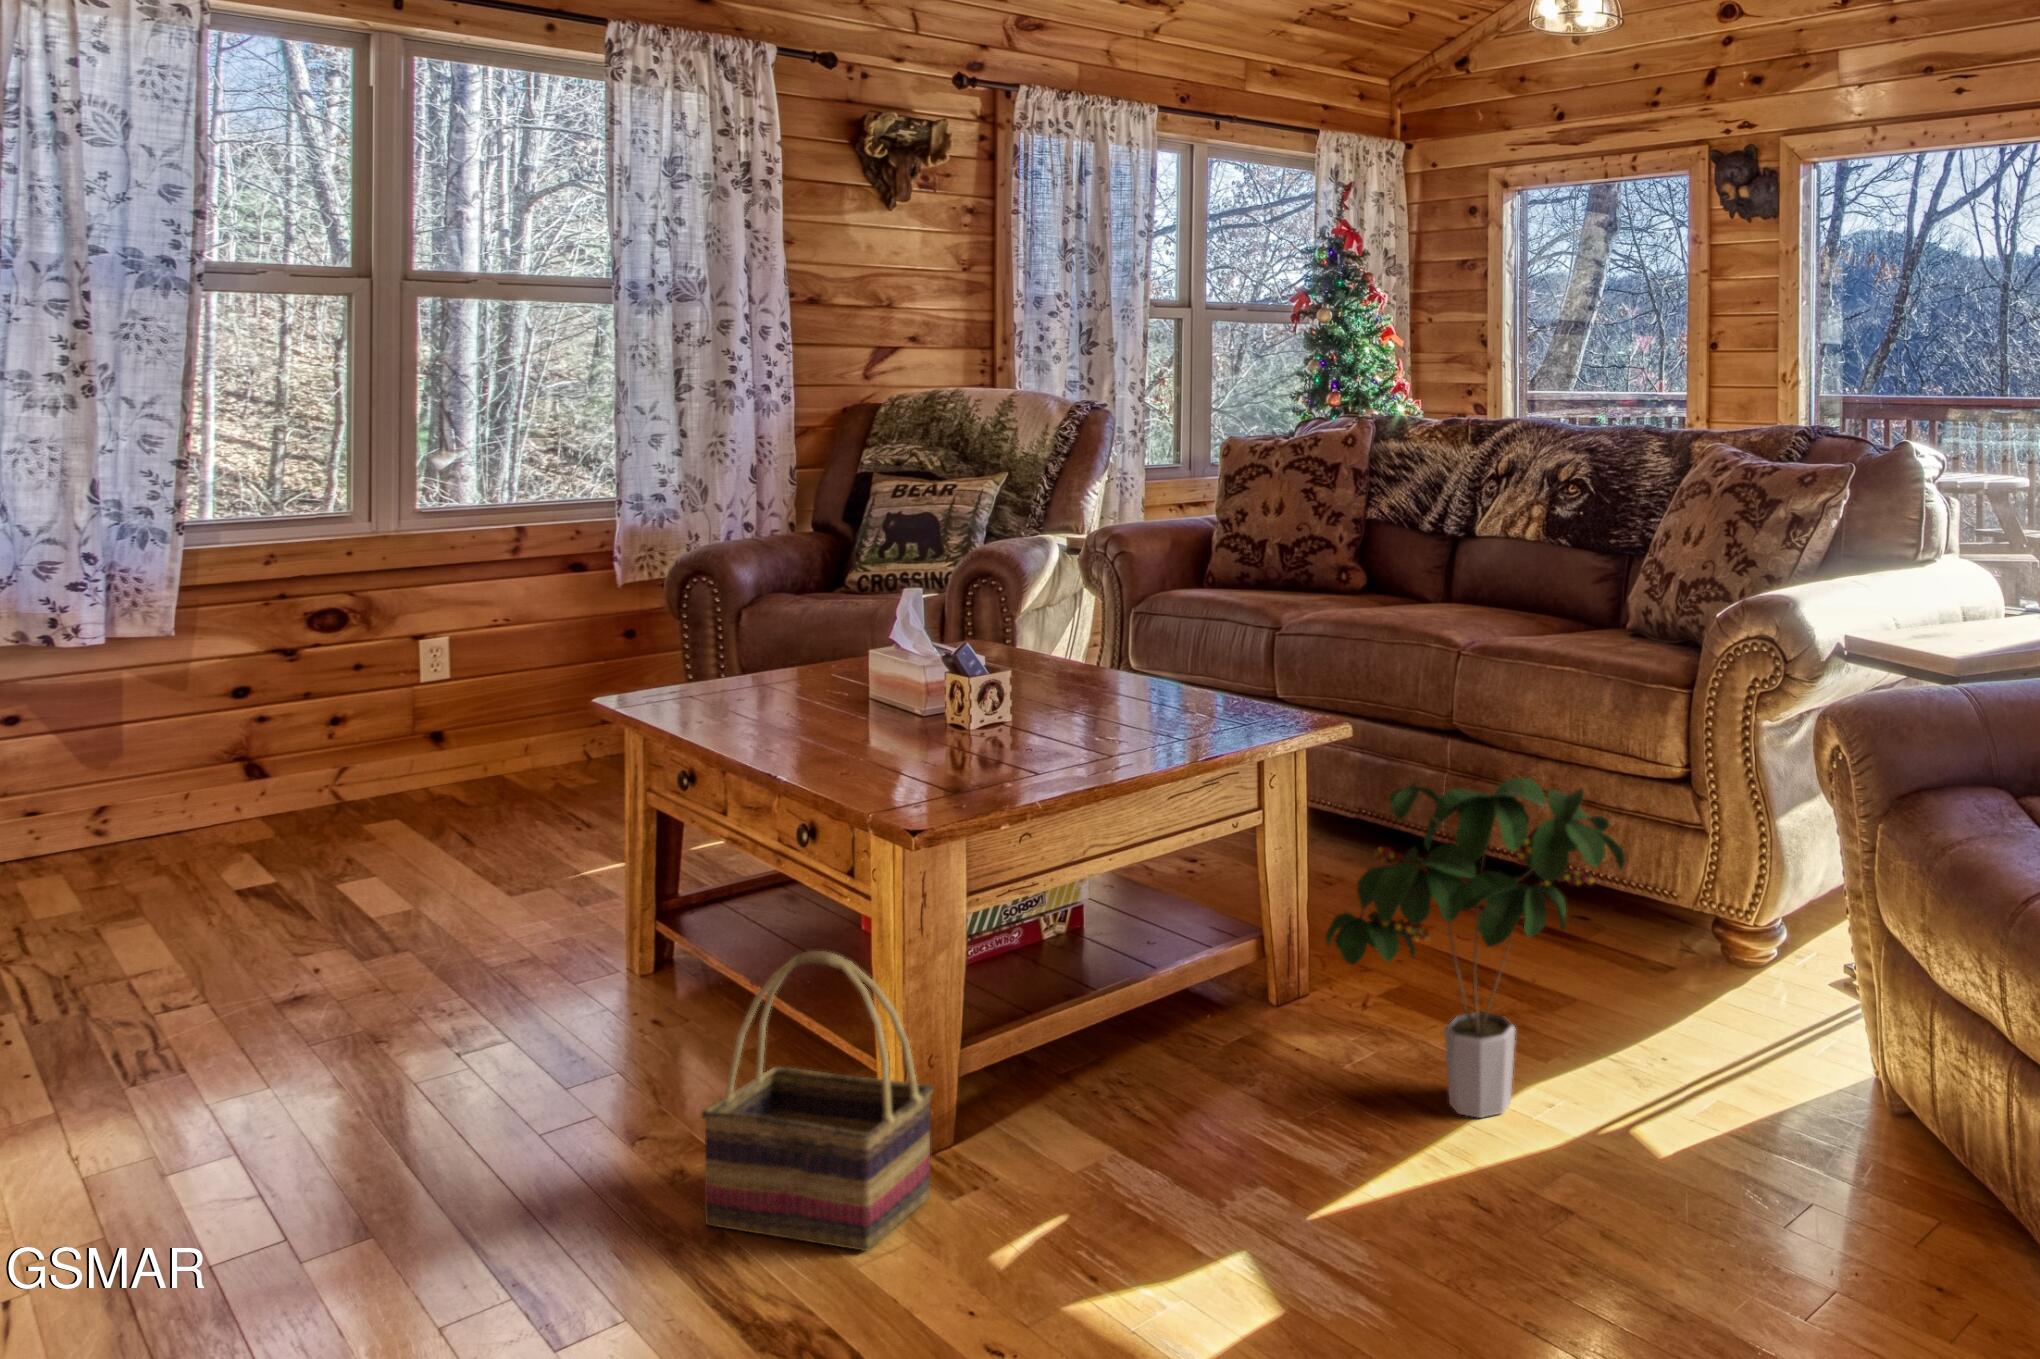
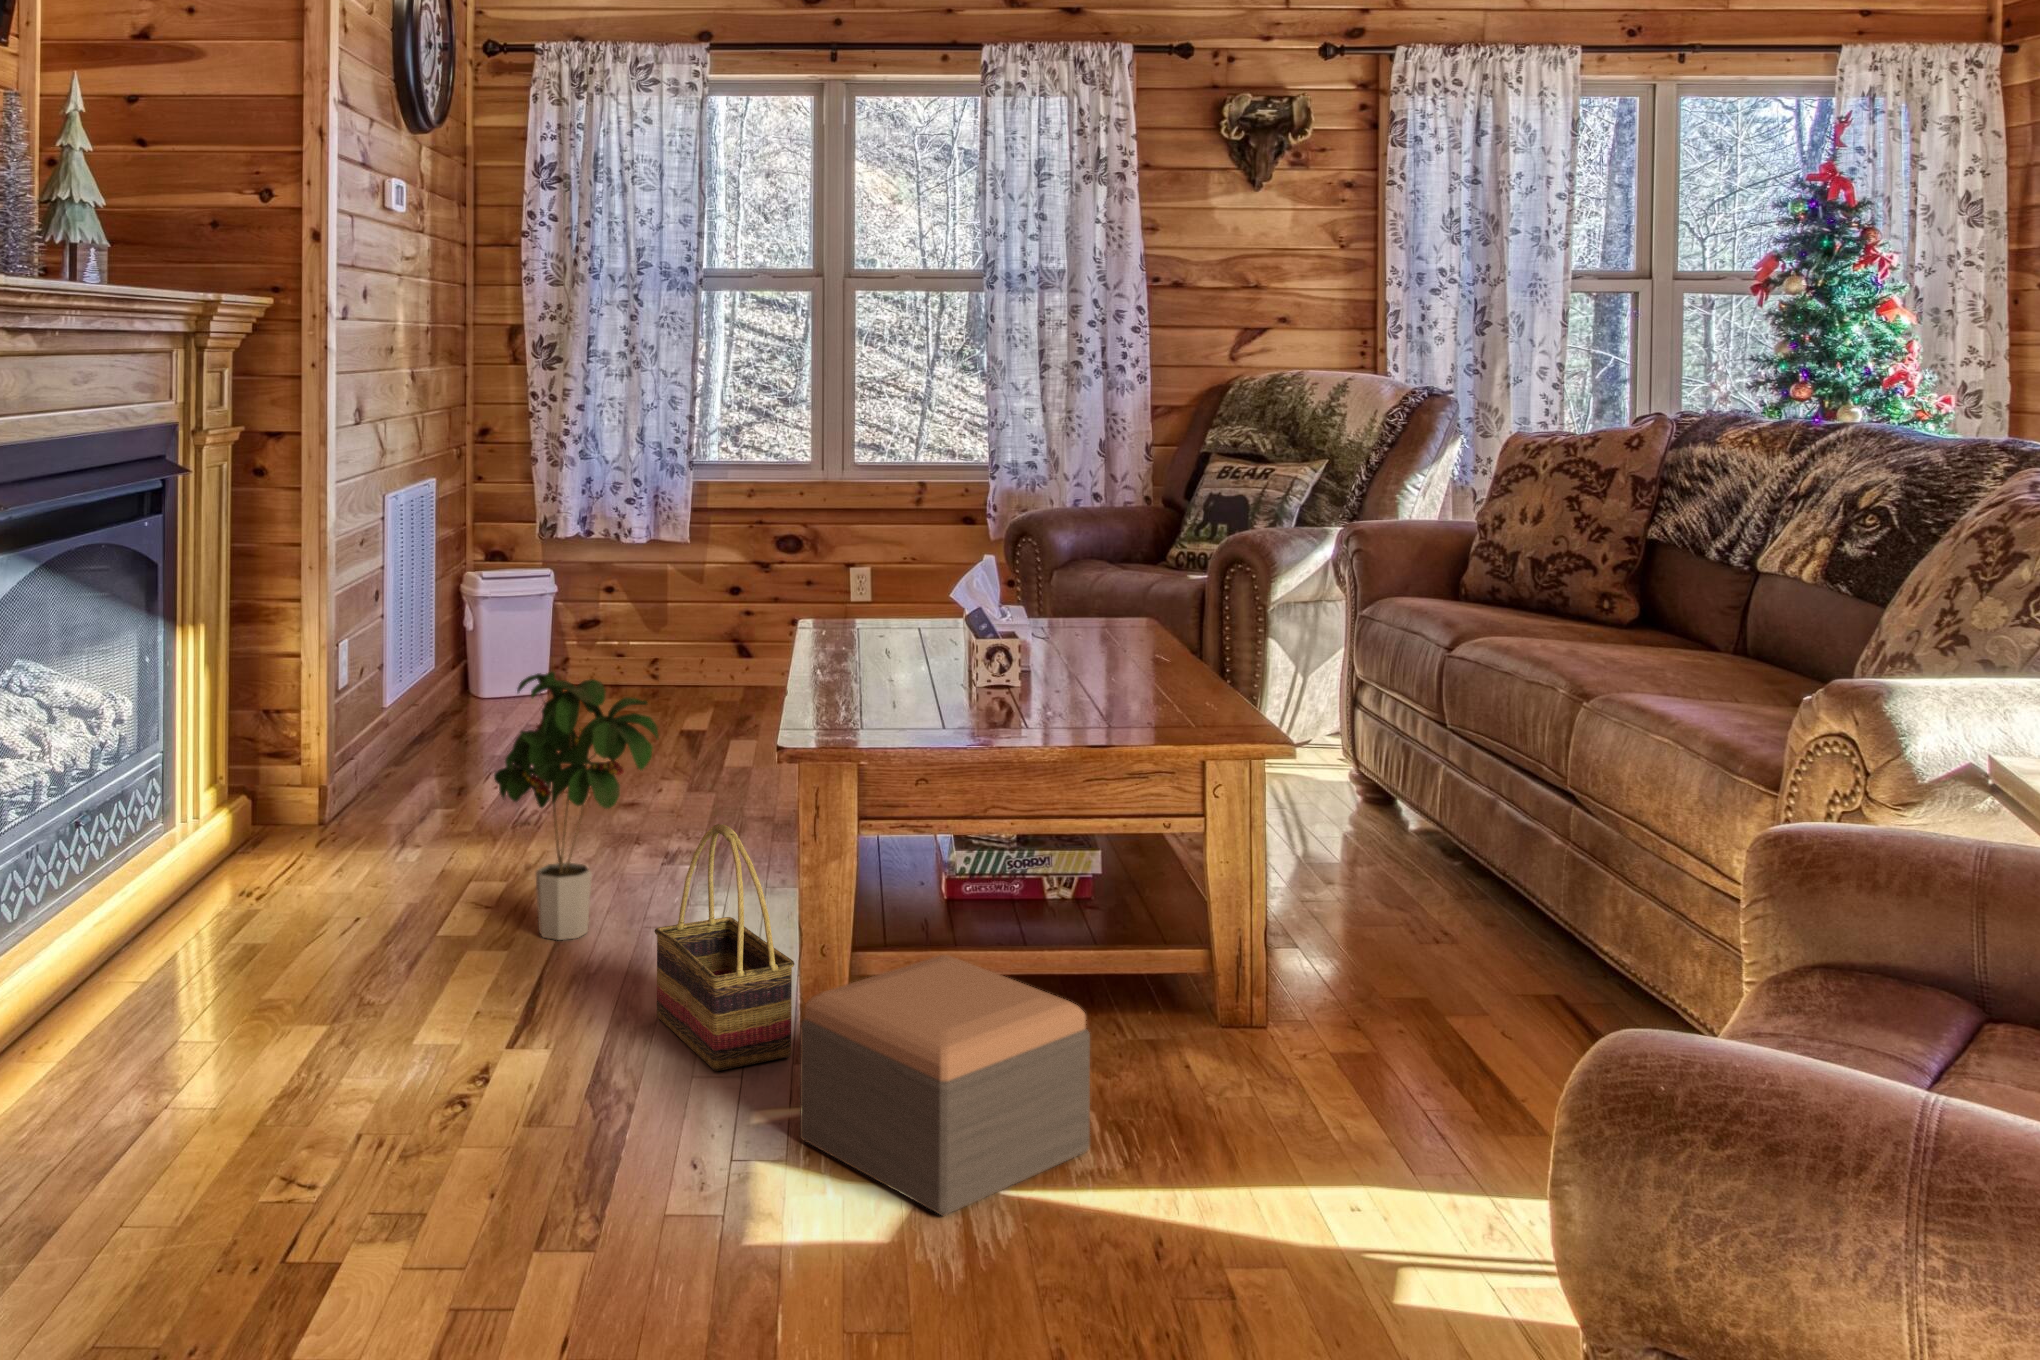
potted plant: present [1326,778,1625,1118] -> present [494,672,658,940]
footstool: none [1059,1014,1323,1275] -> present [800,955,1090,1216]

